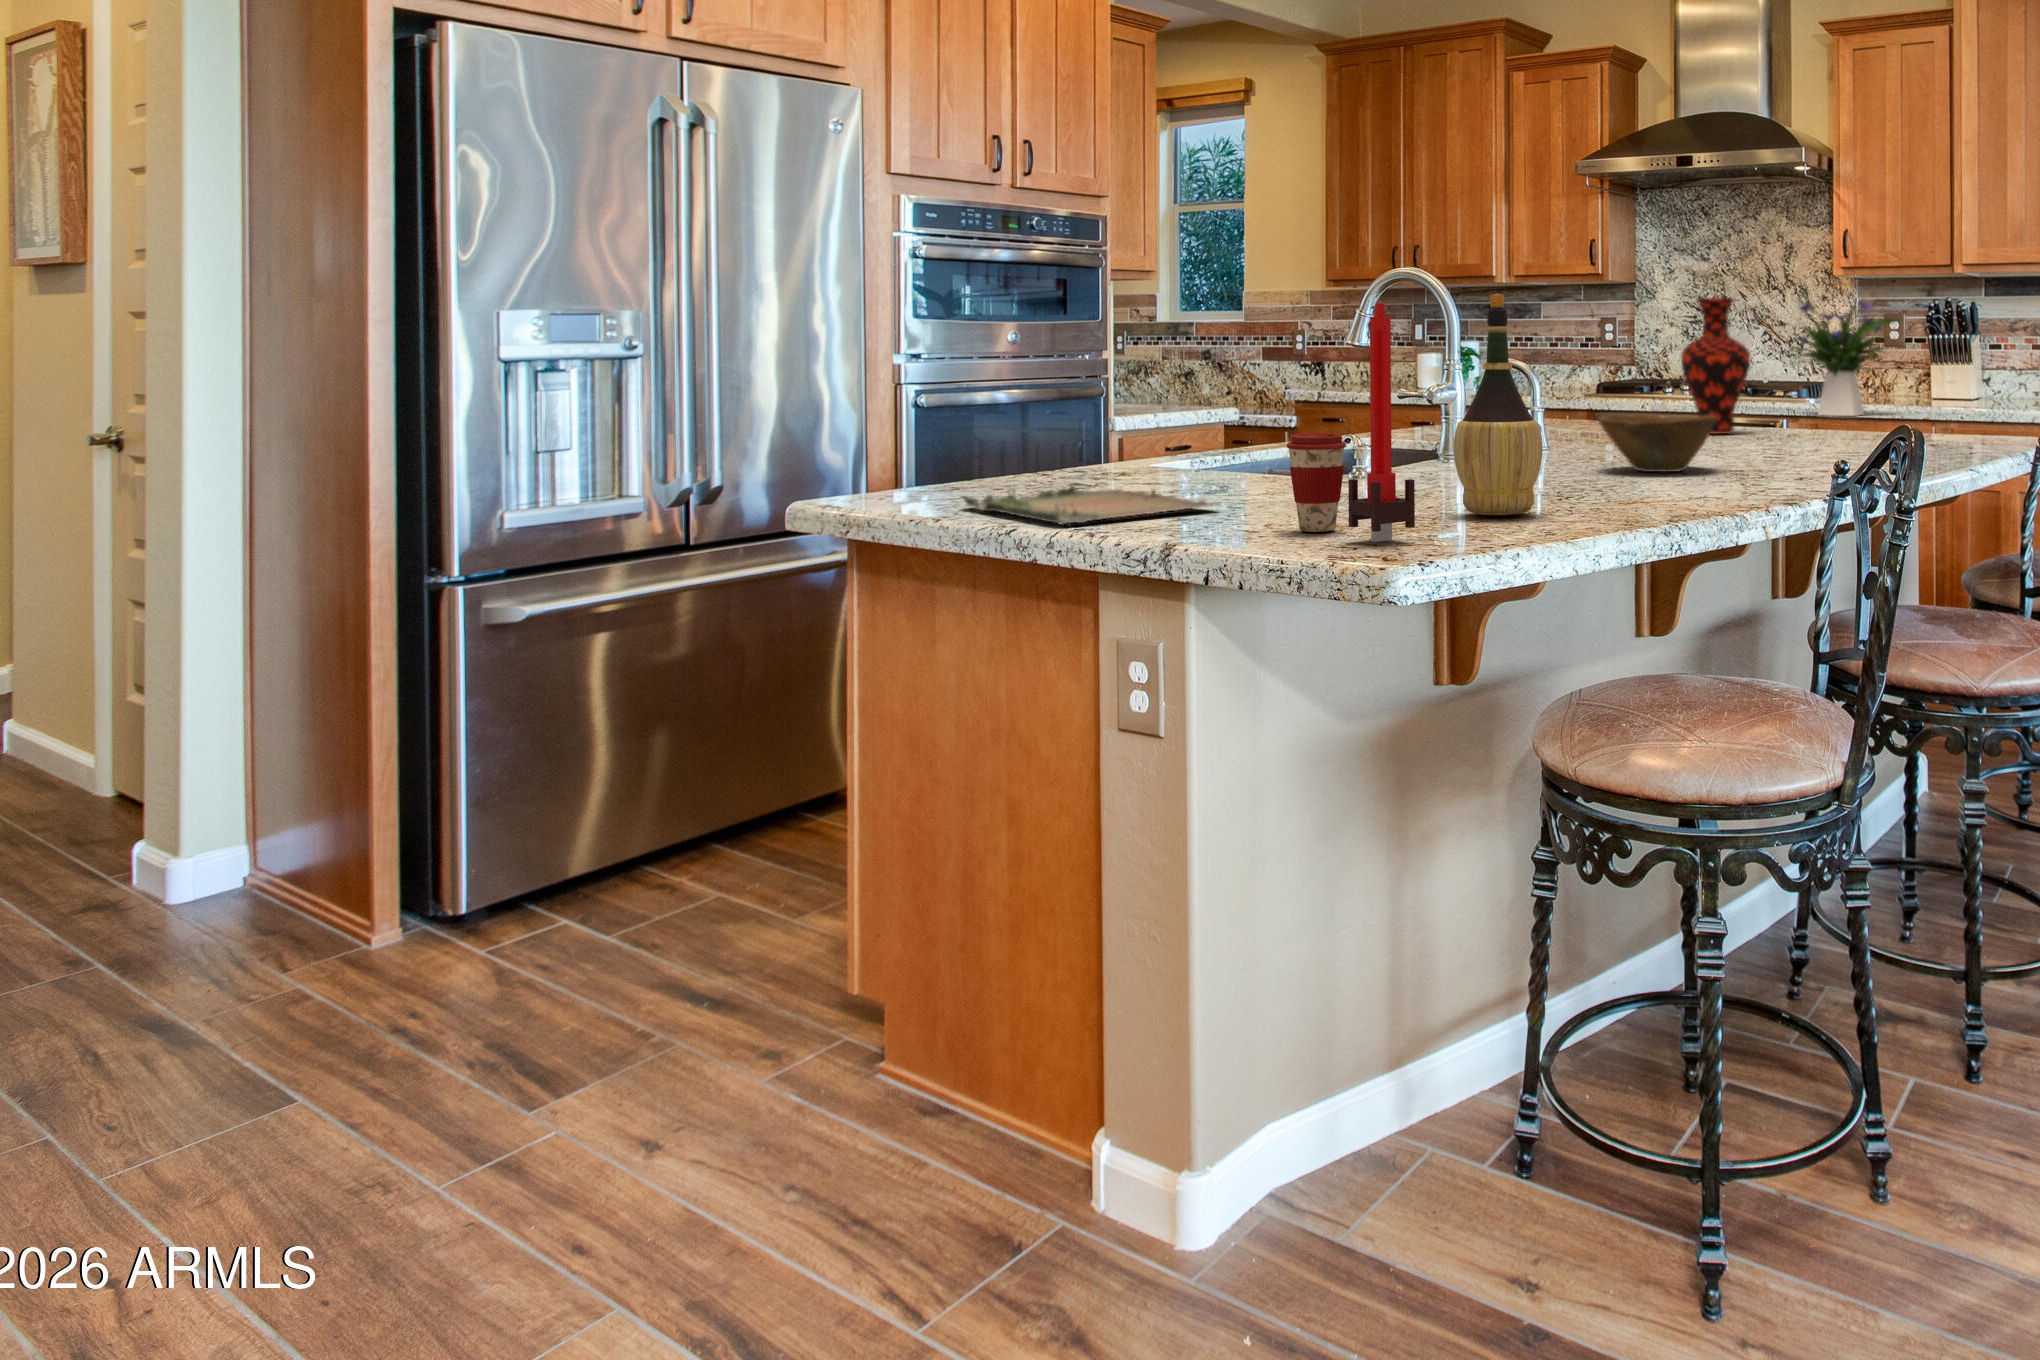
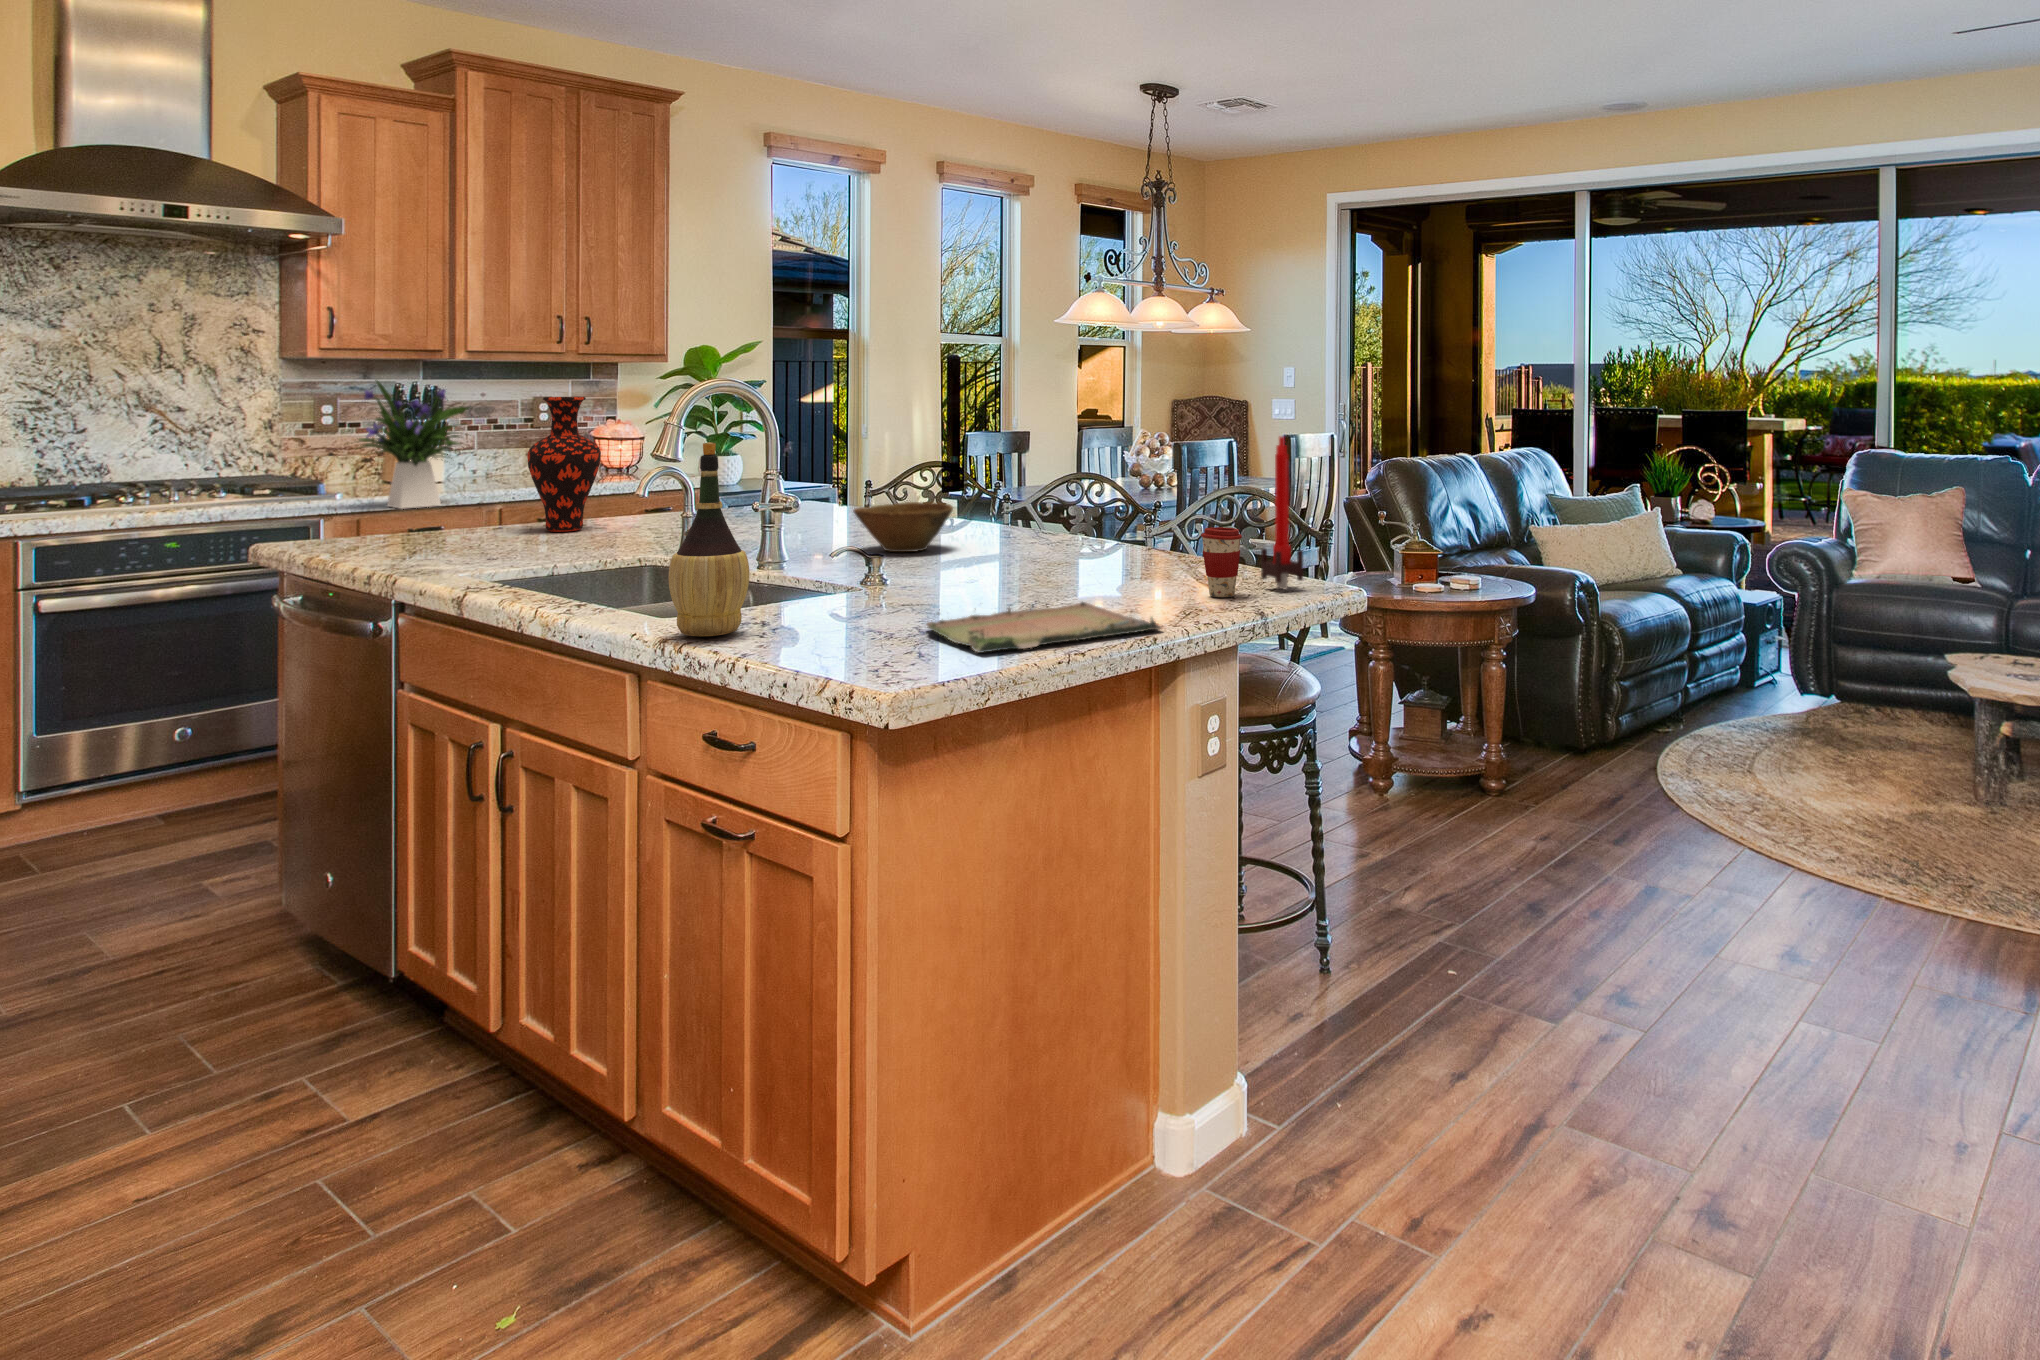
wine bottle: present [1454,294,1543,515] -> present [668,442,749,636]

